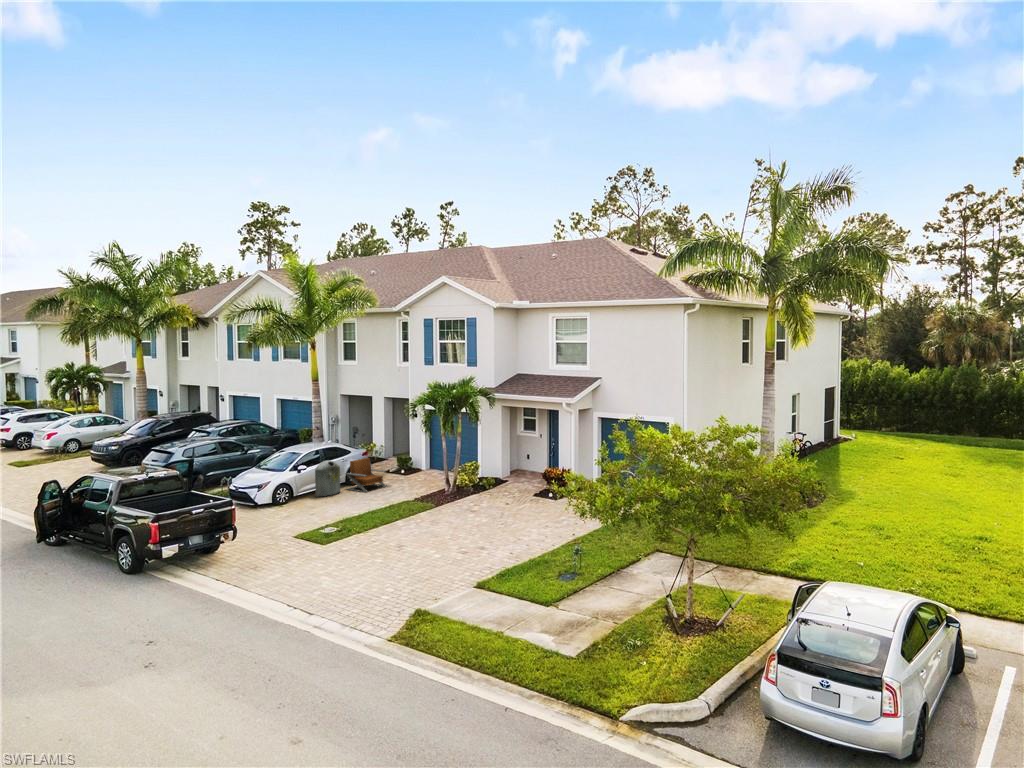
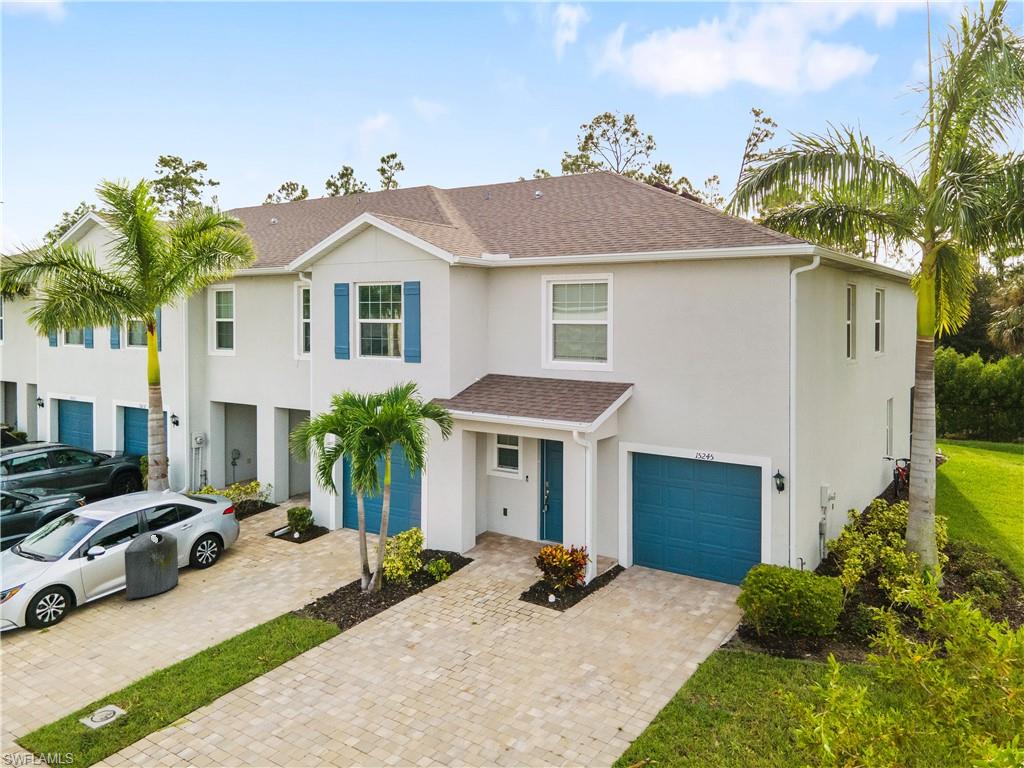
lounge chair: present [346,458,386,492] -> none [190,518,265,584]

